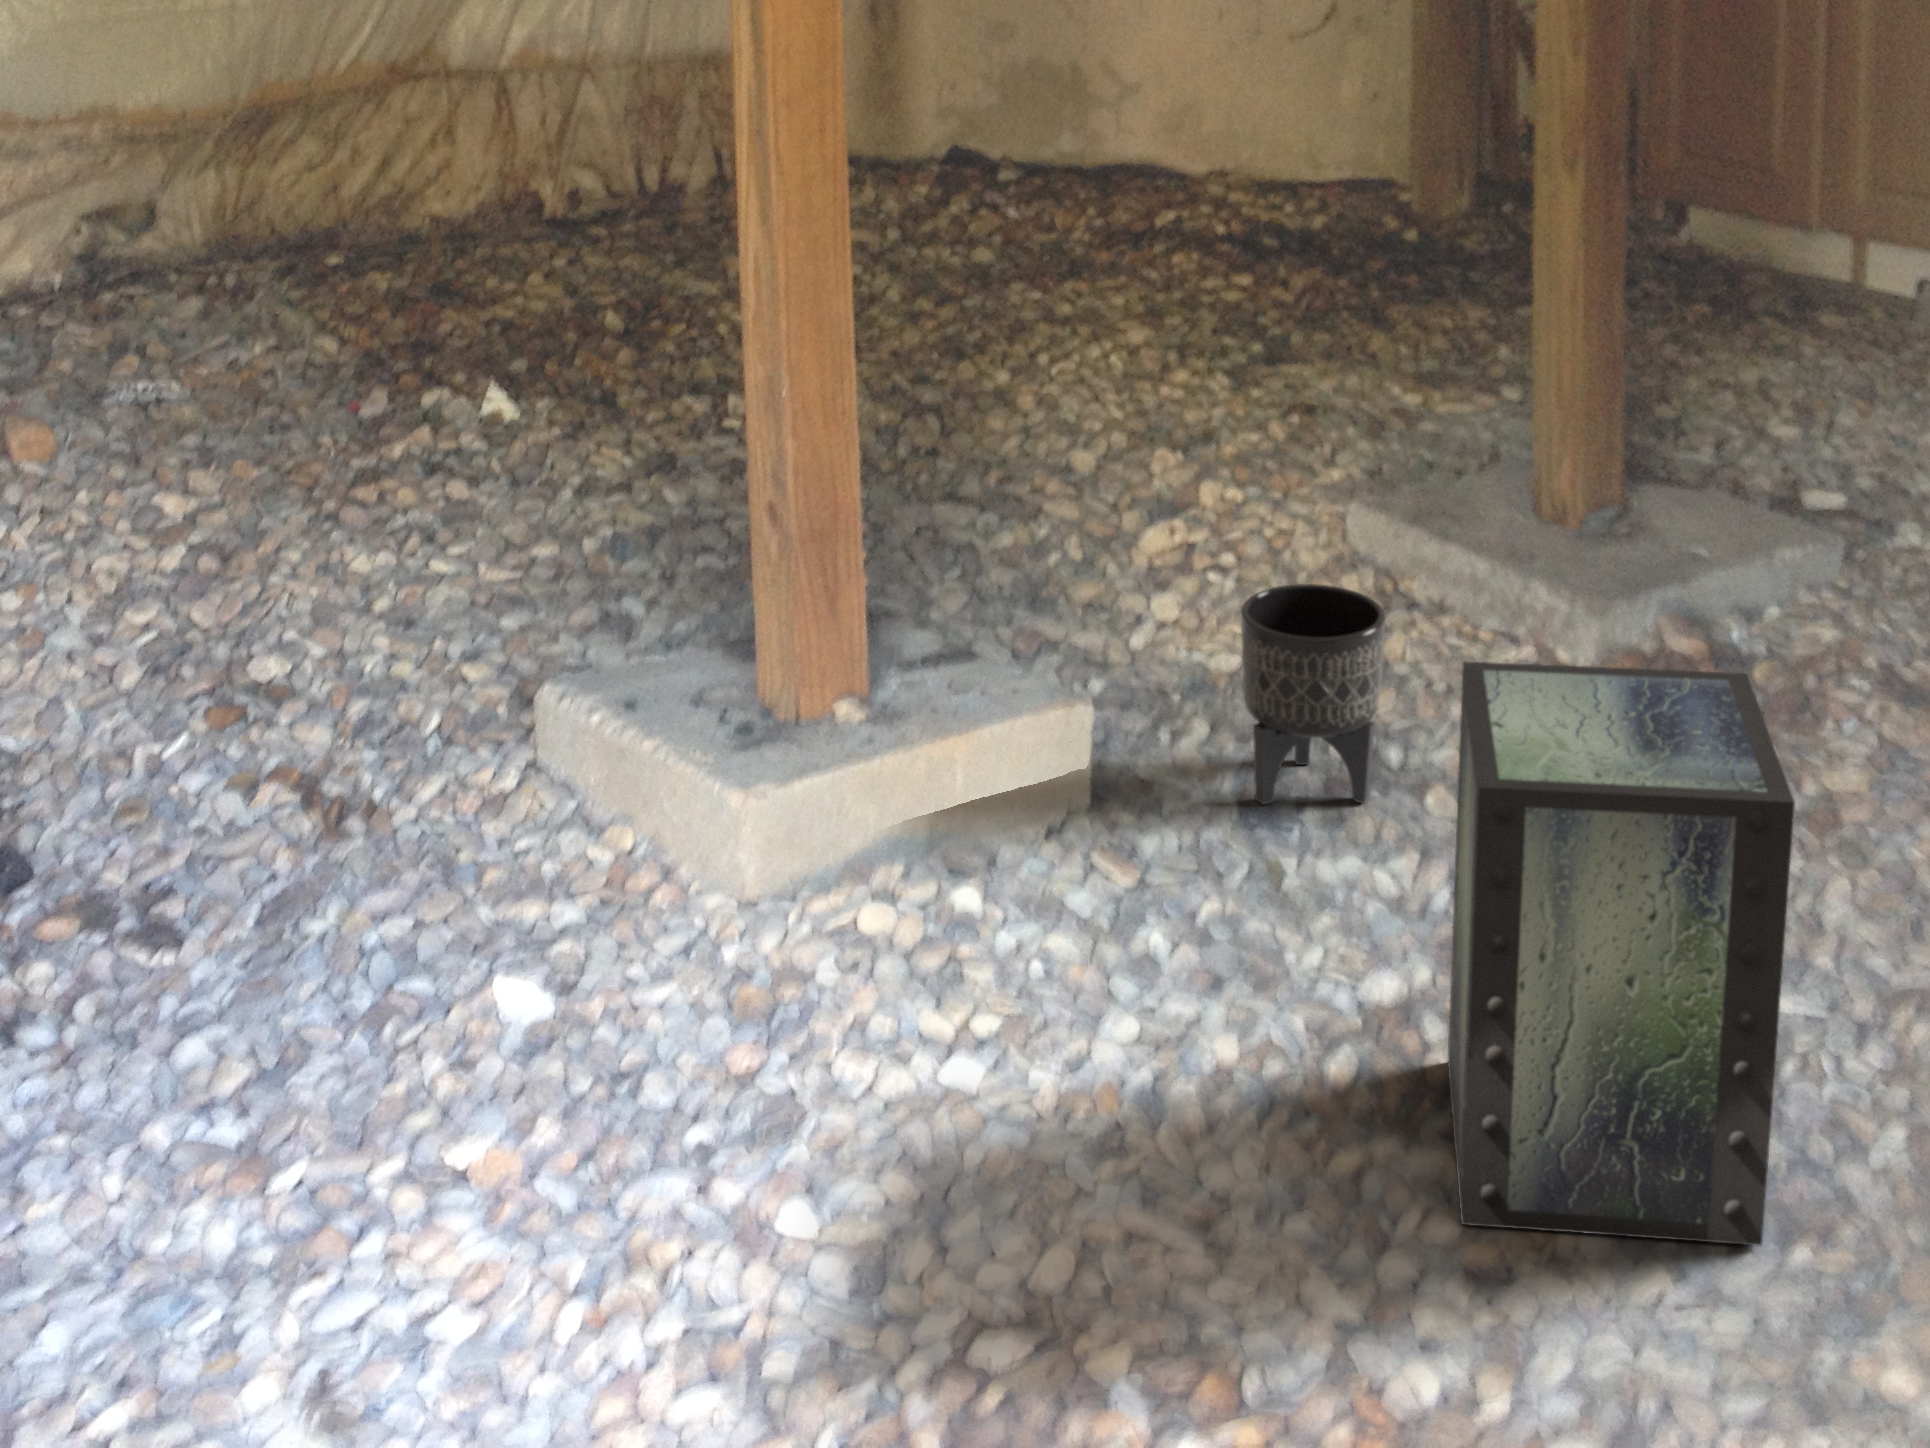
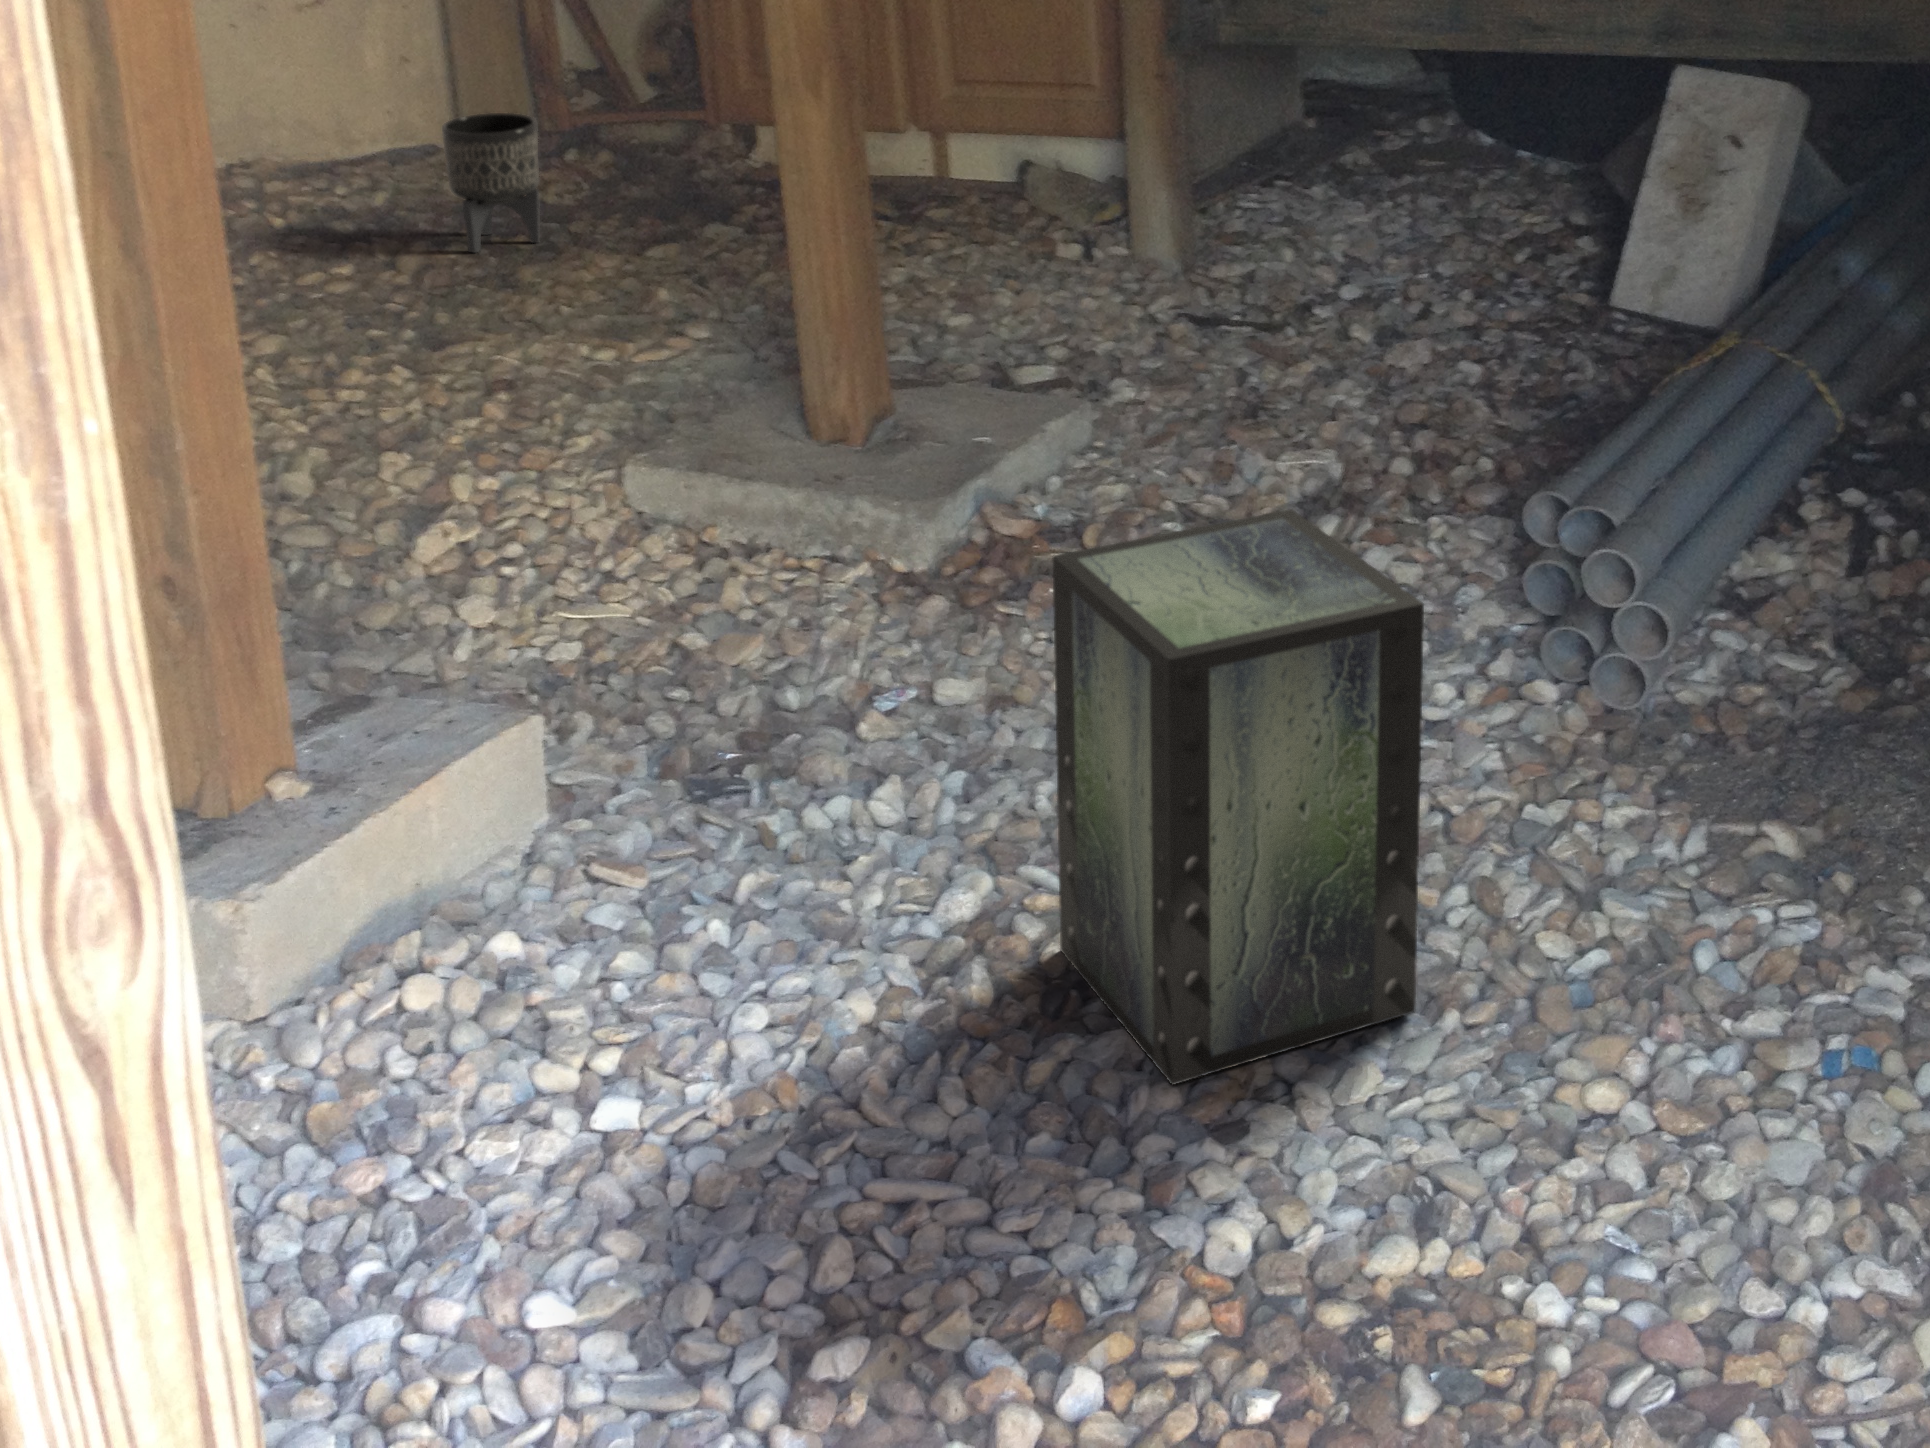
planter: present [1241,584,1386,805] -> present [442,113,540,253]

